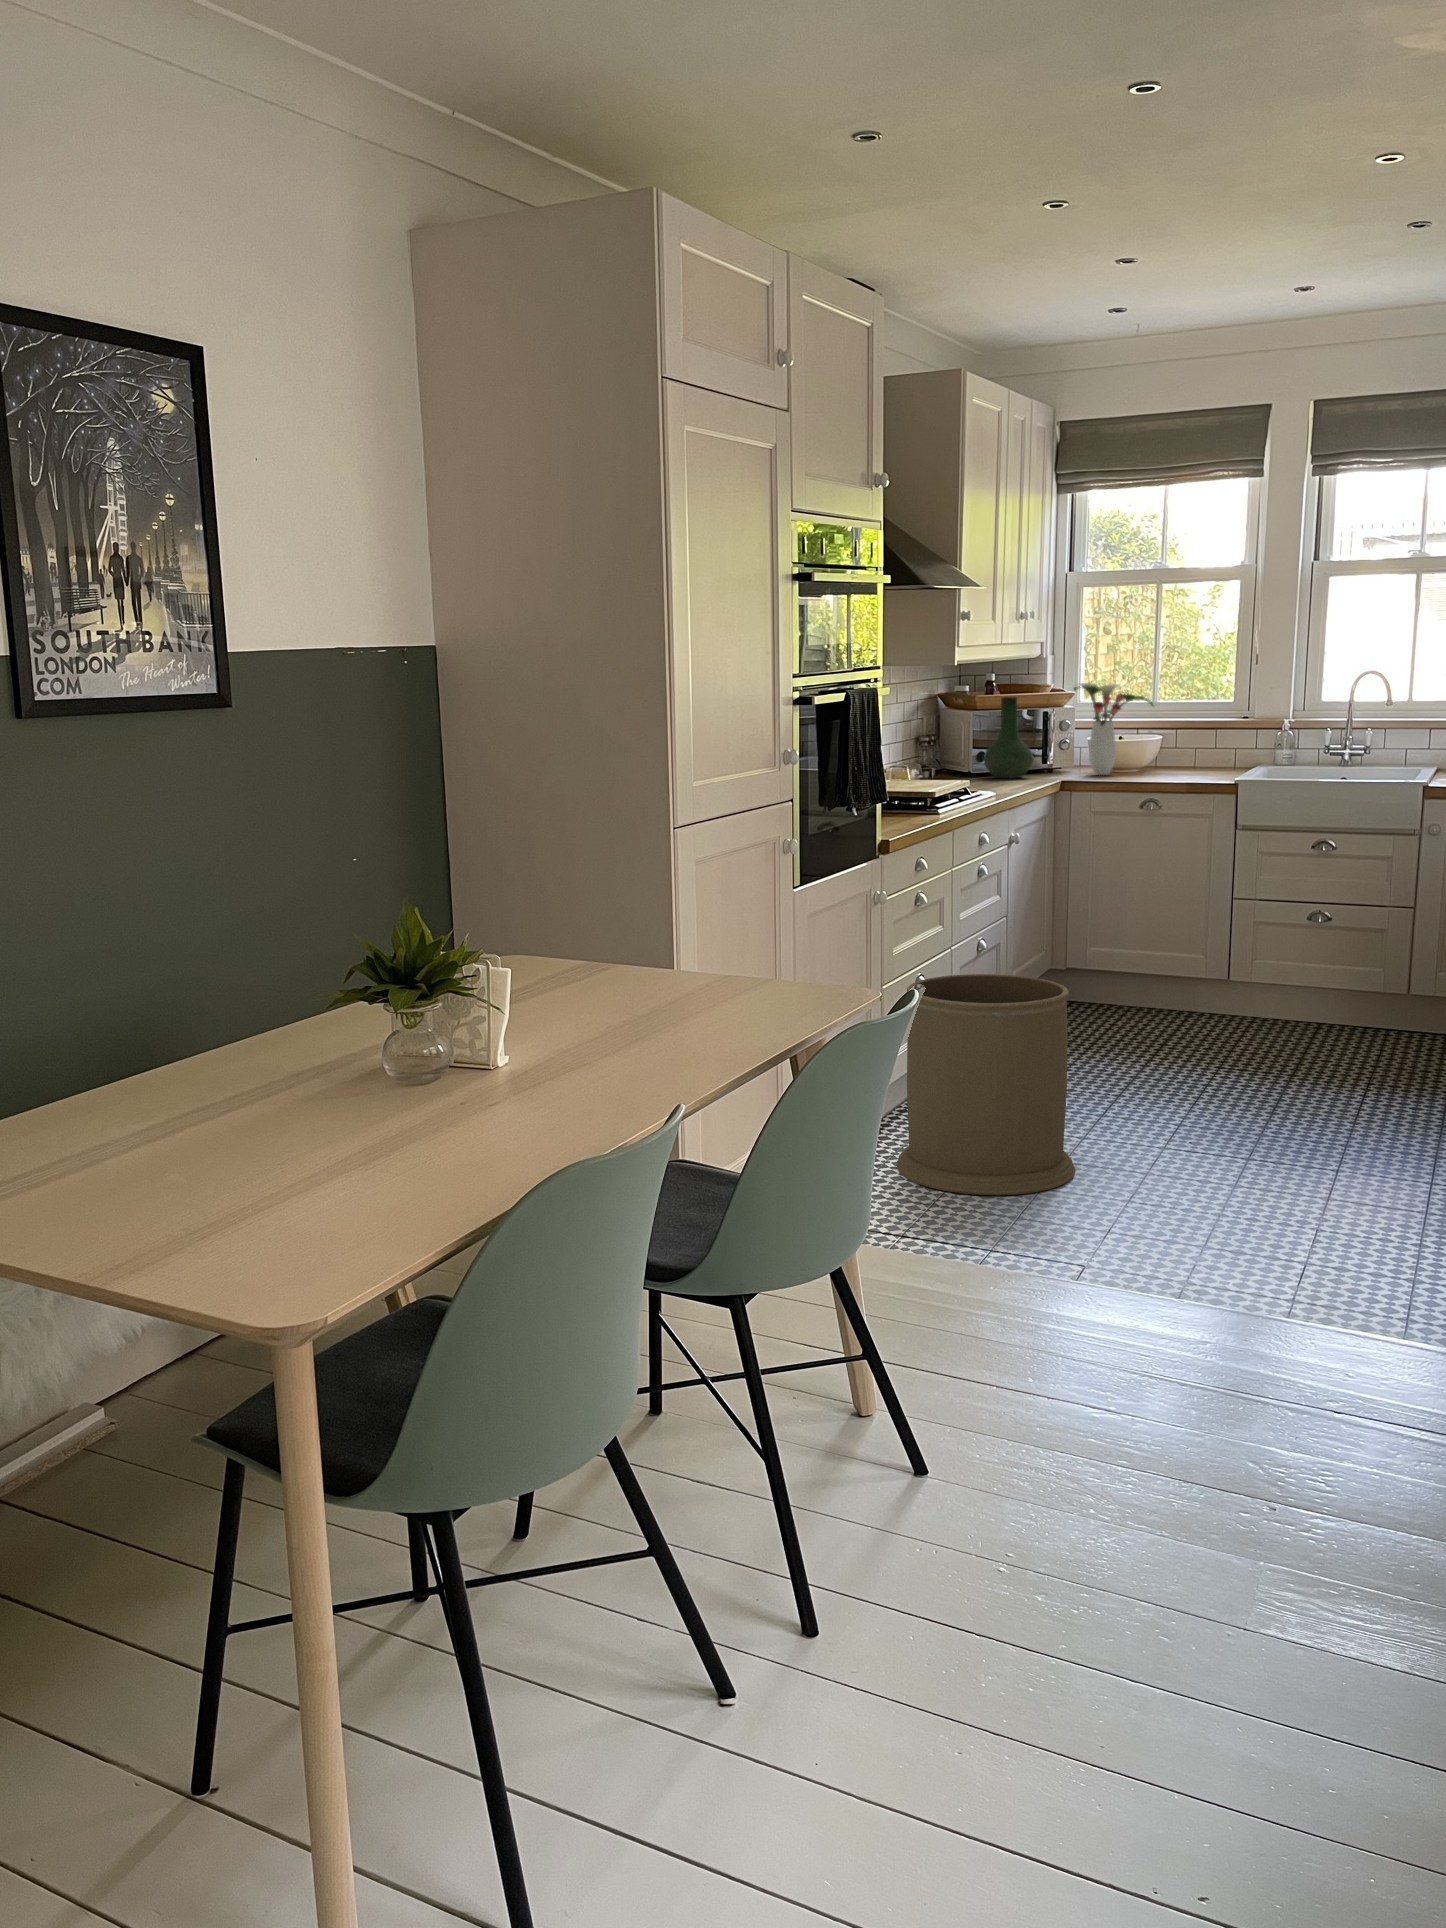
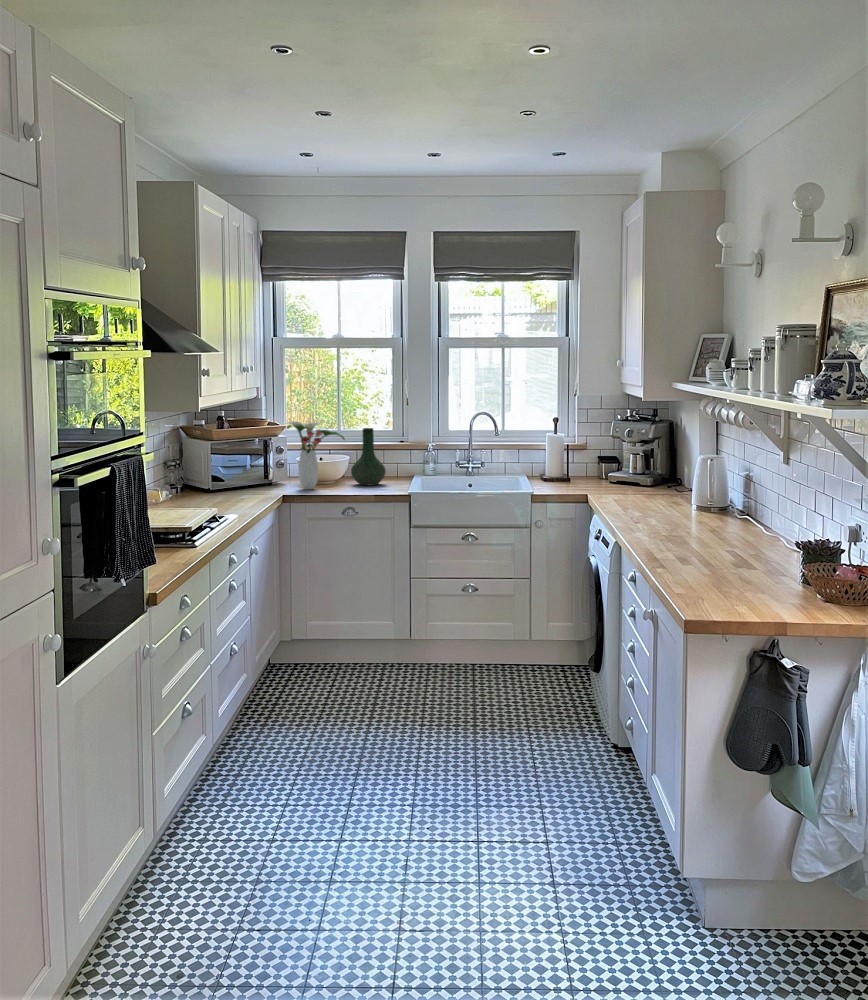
vase: present [984,697,1034,778] -> present [351,428,386,485]
trash can: present [897,974,1075,1195] -> none [175,692,332,910]

